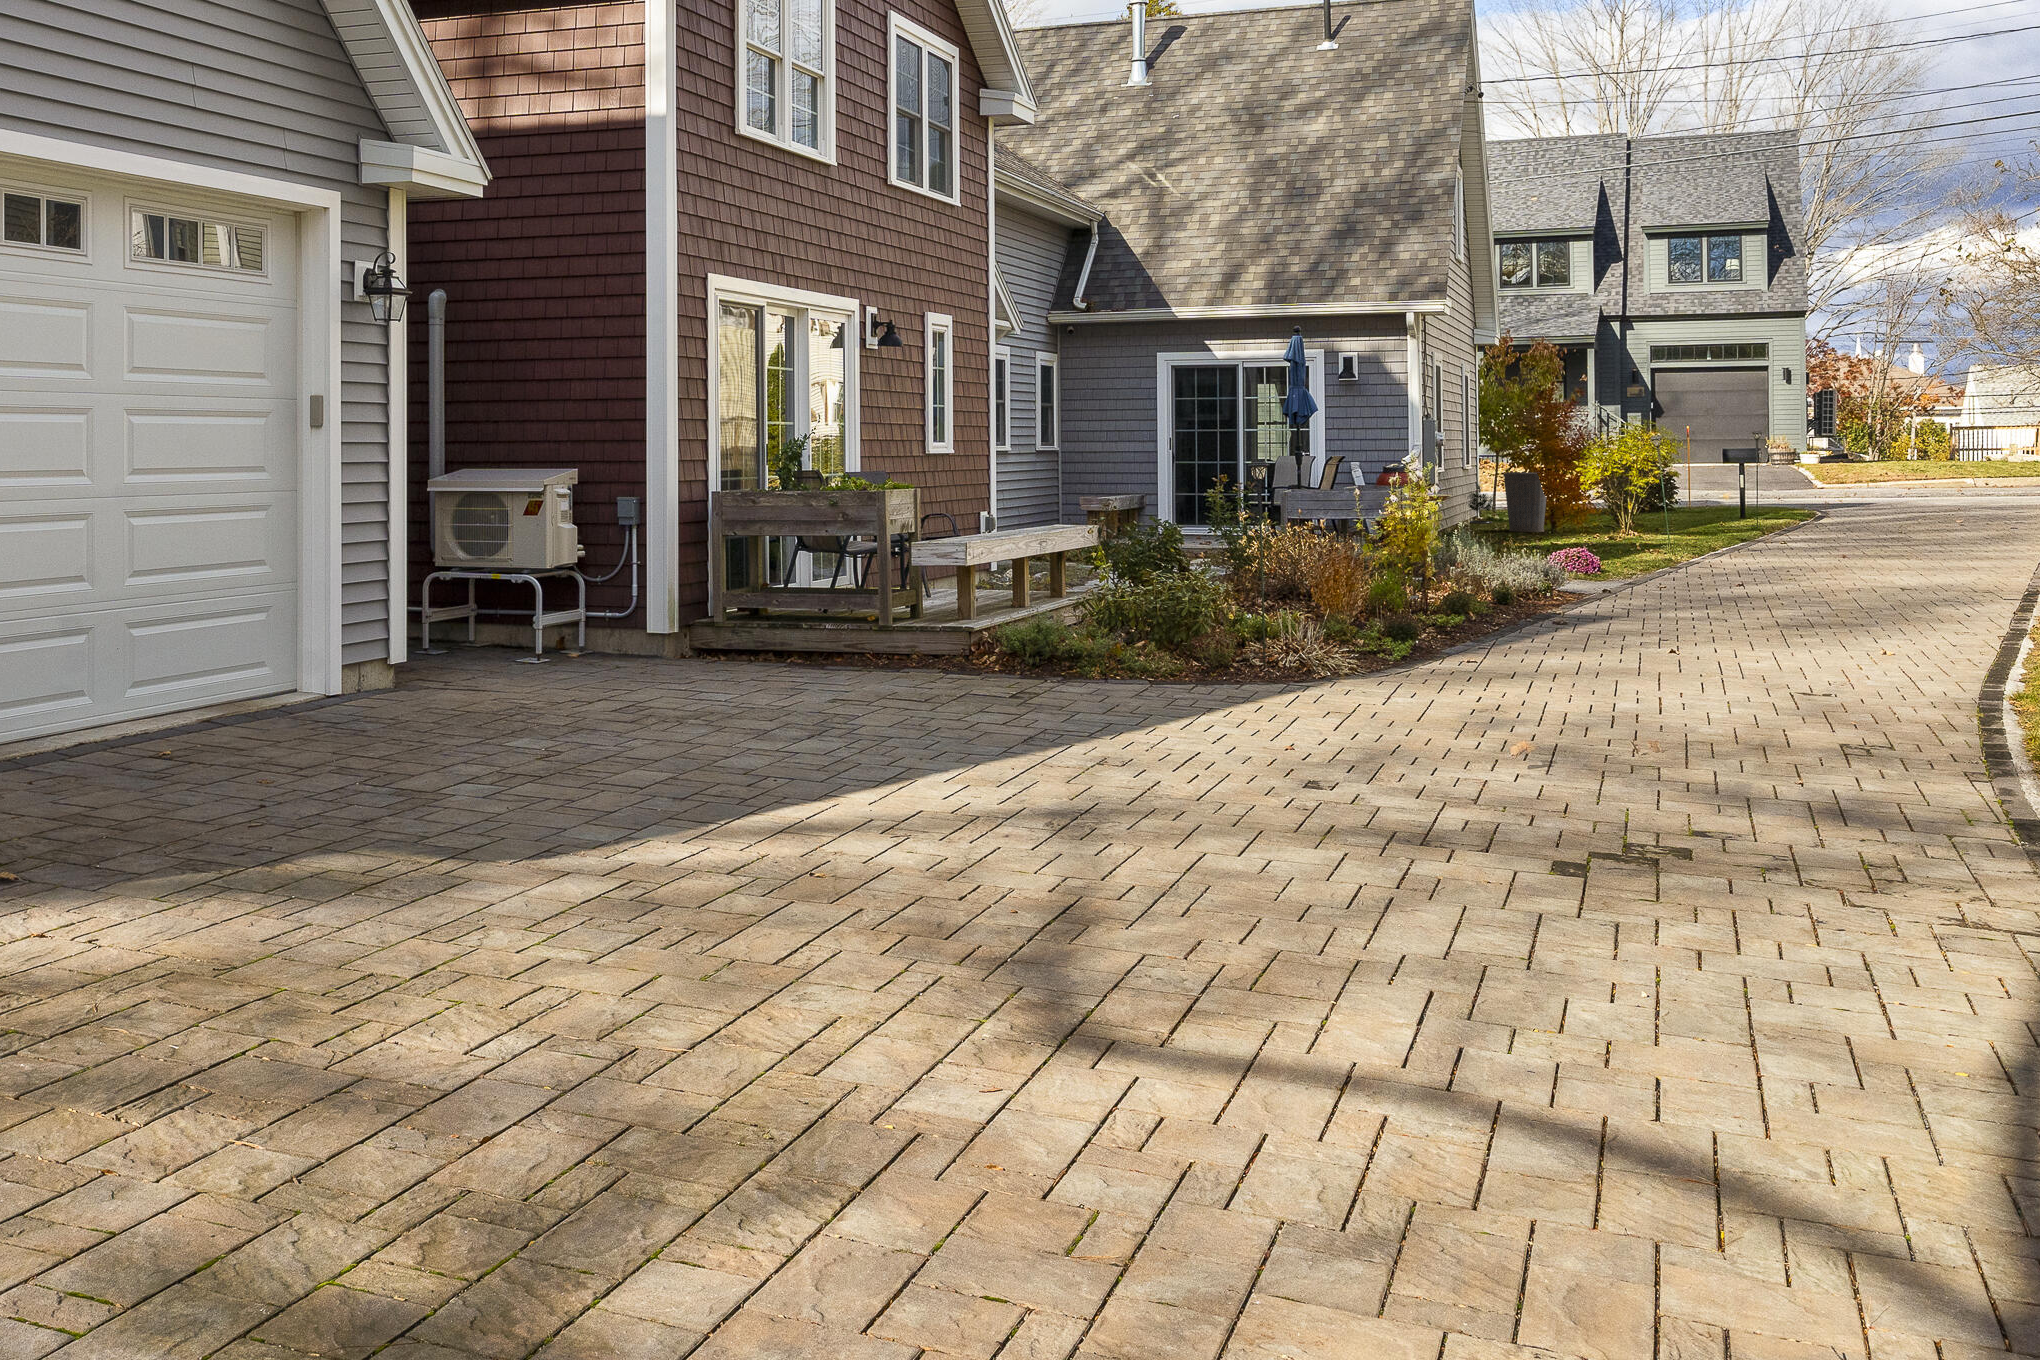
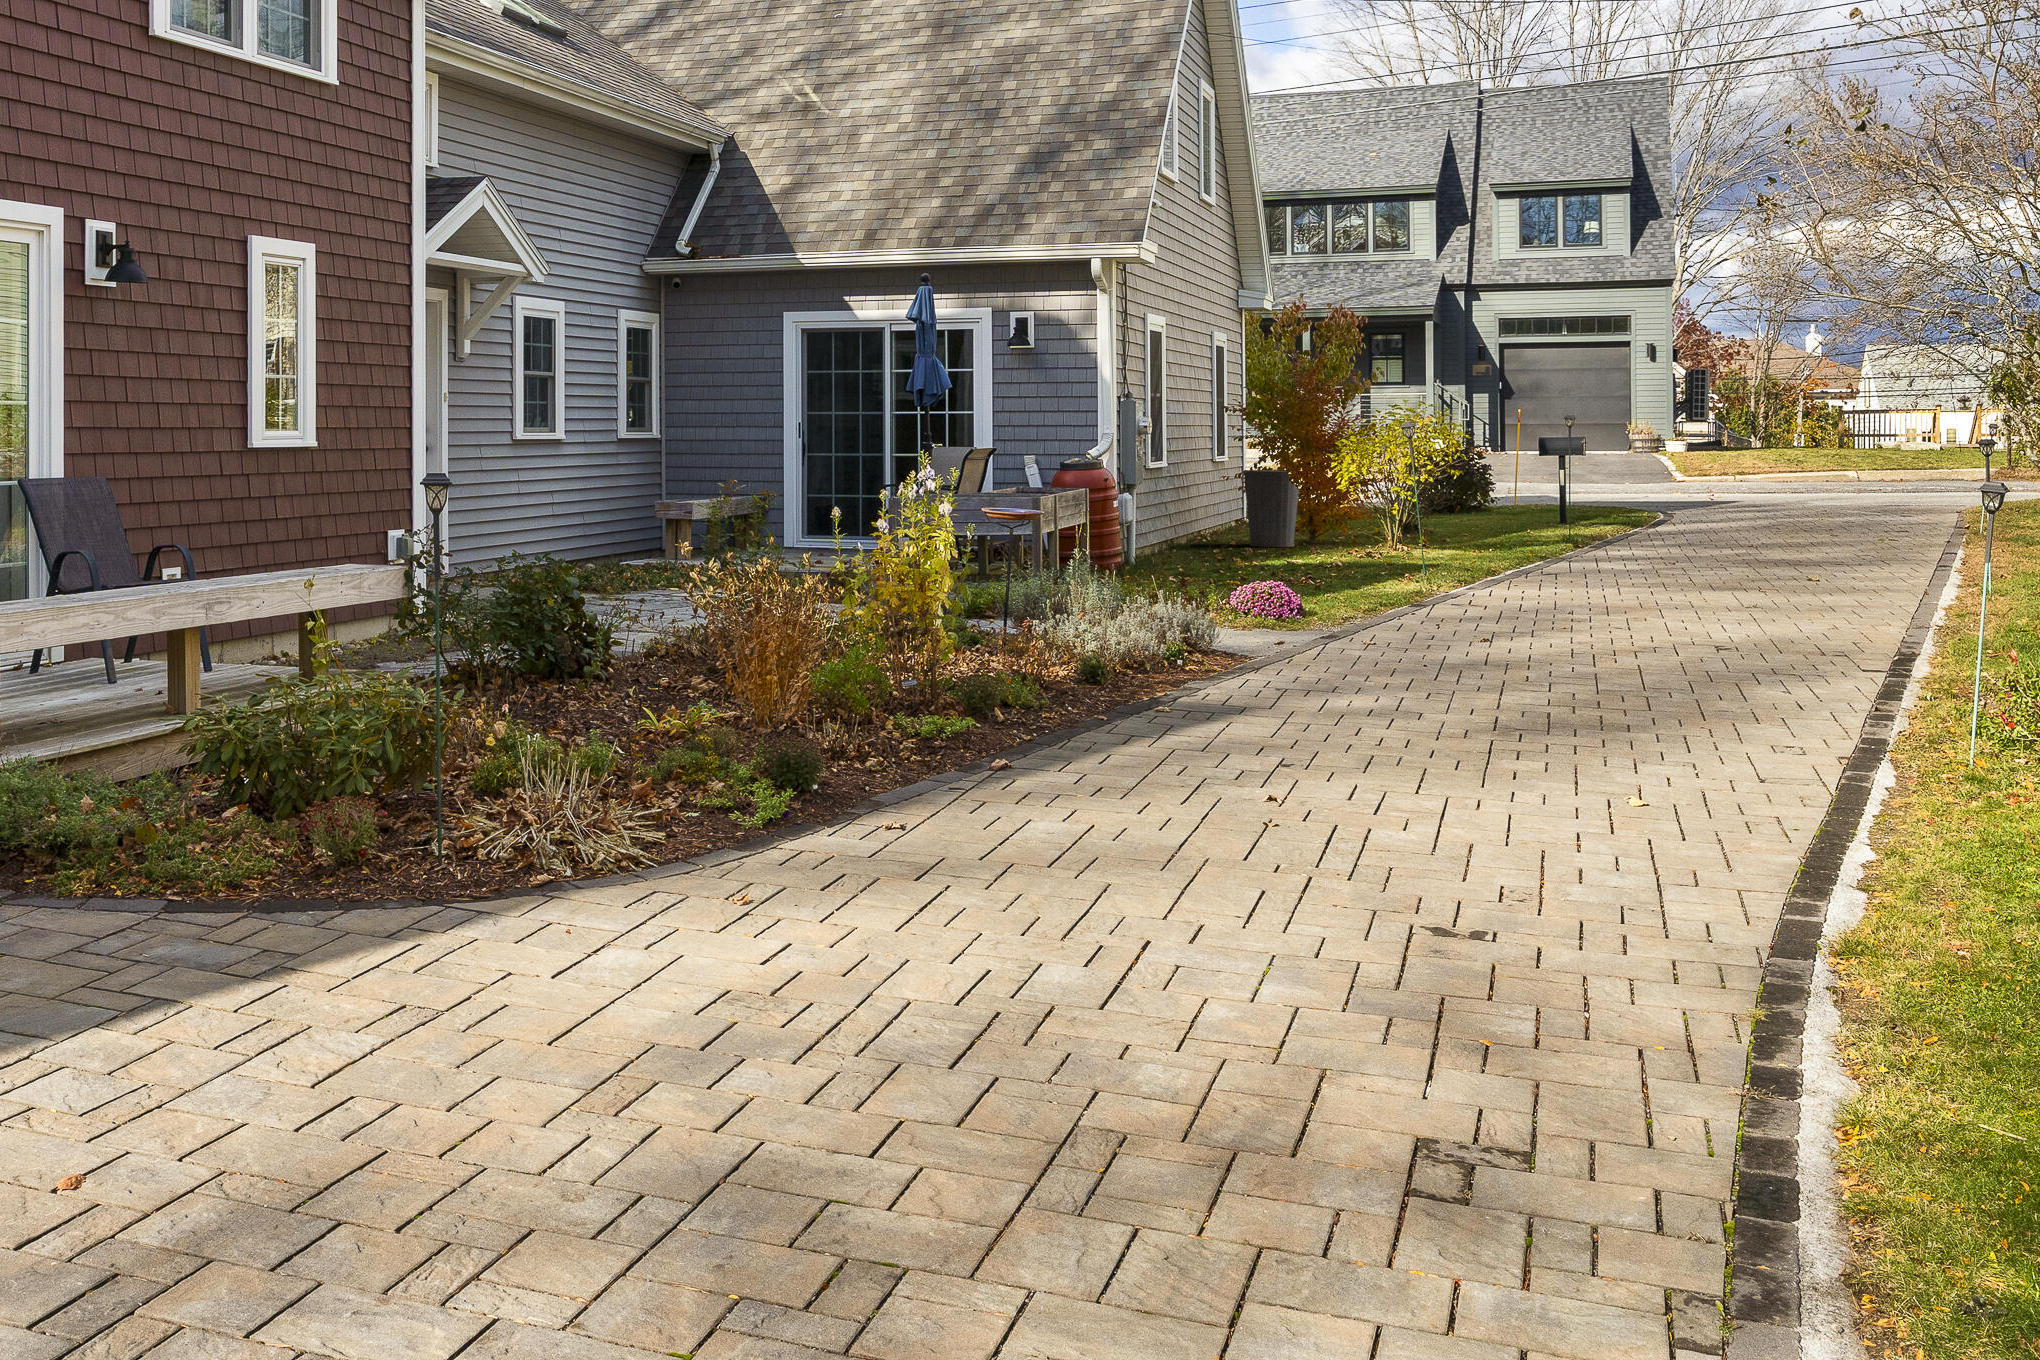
potted tree: present [1469,484,1493,523] -> none [1208,478,1246,534]

